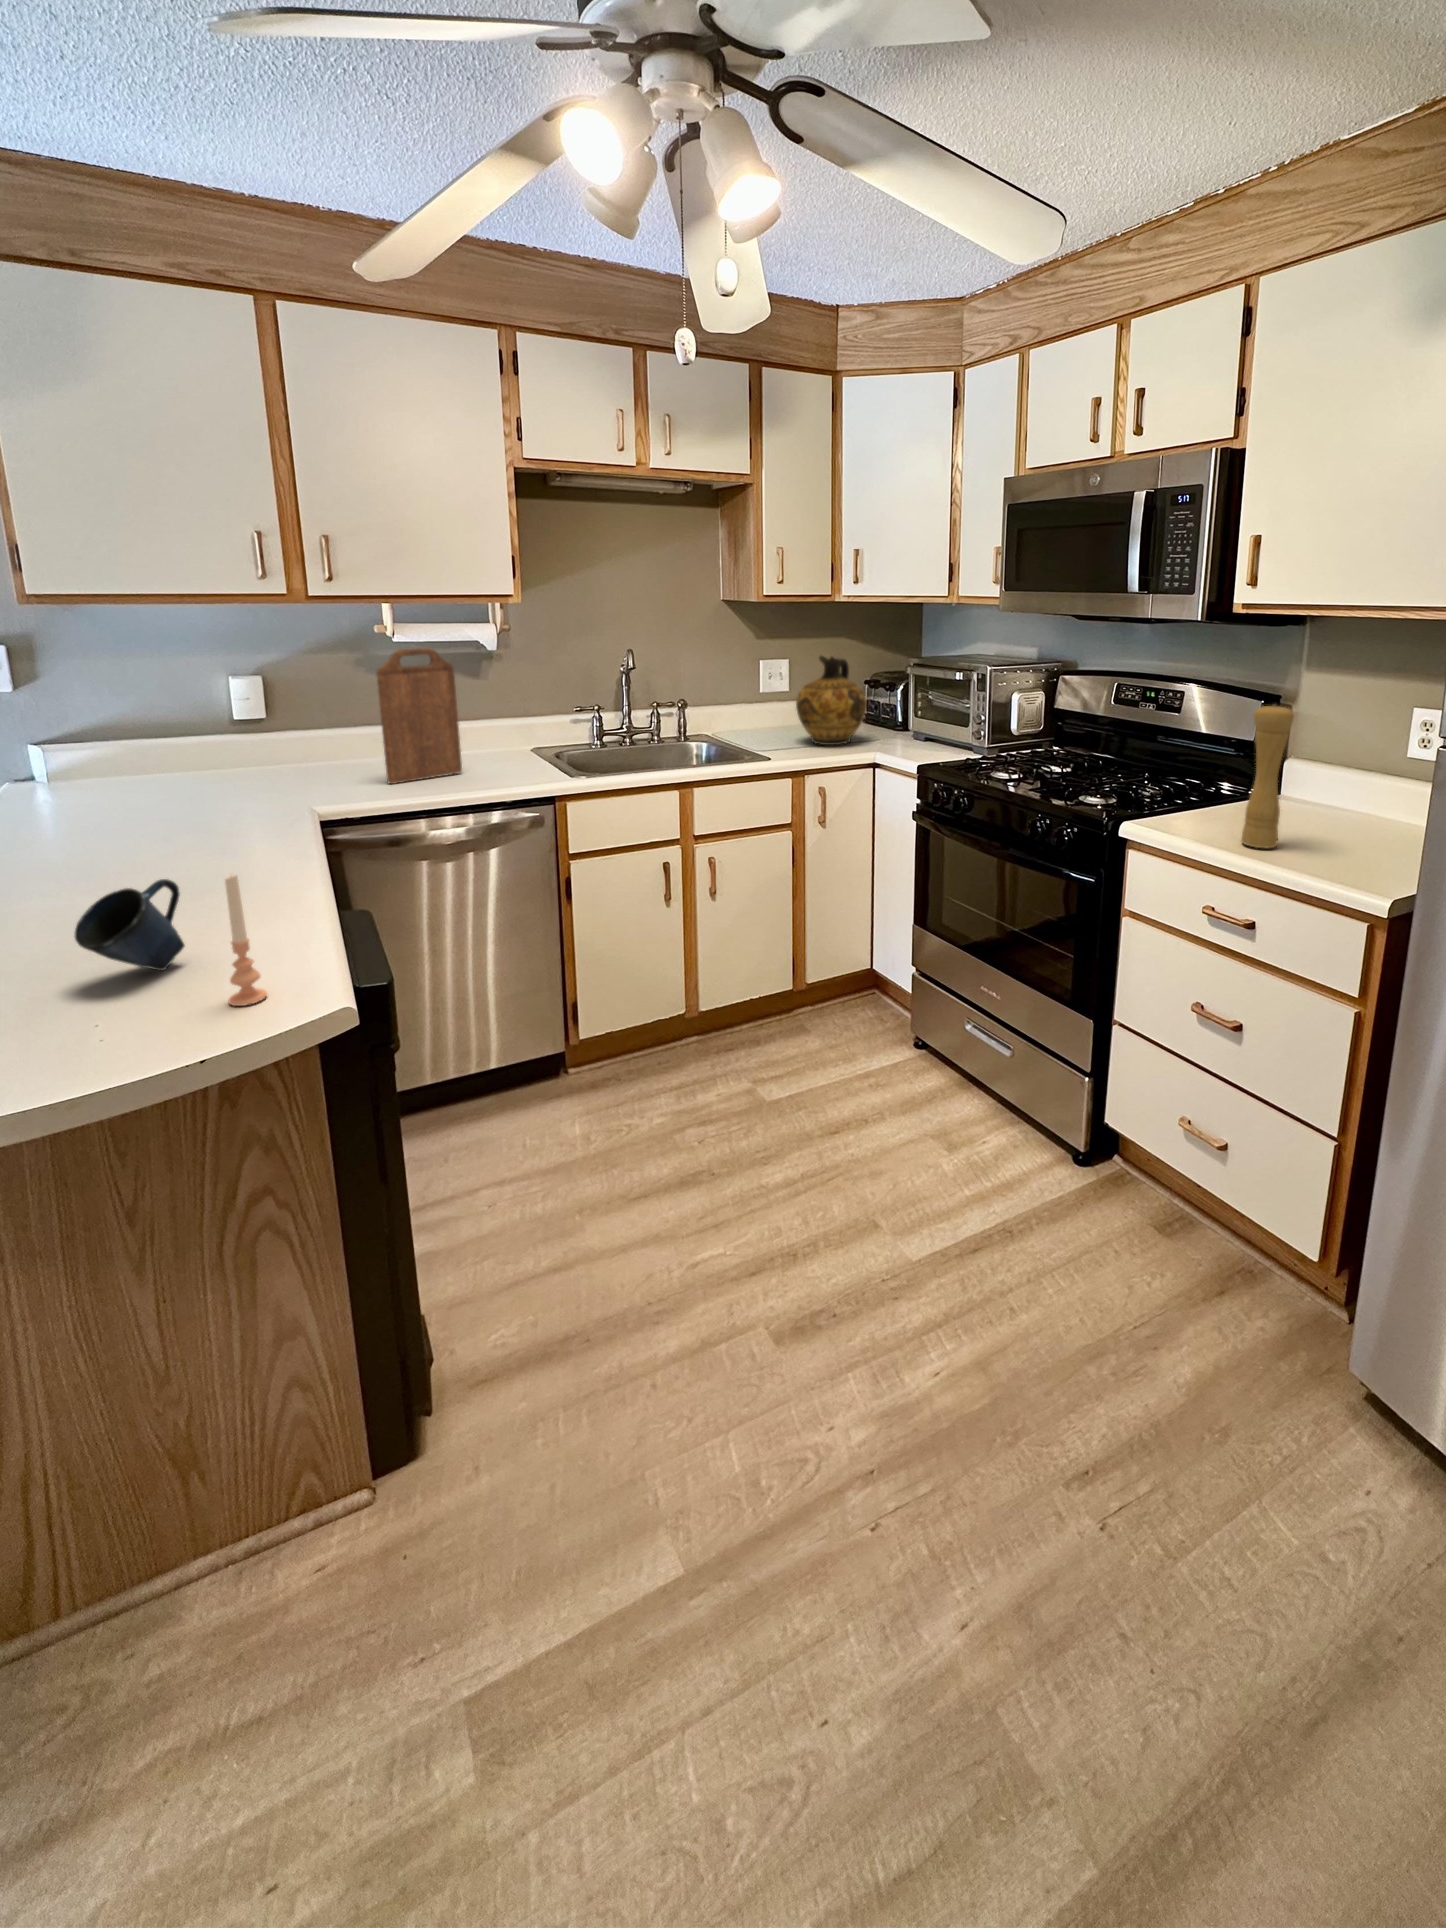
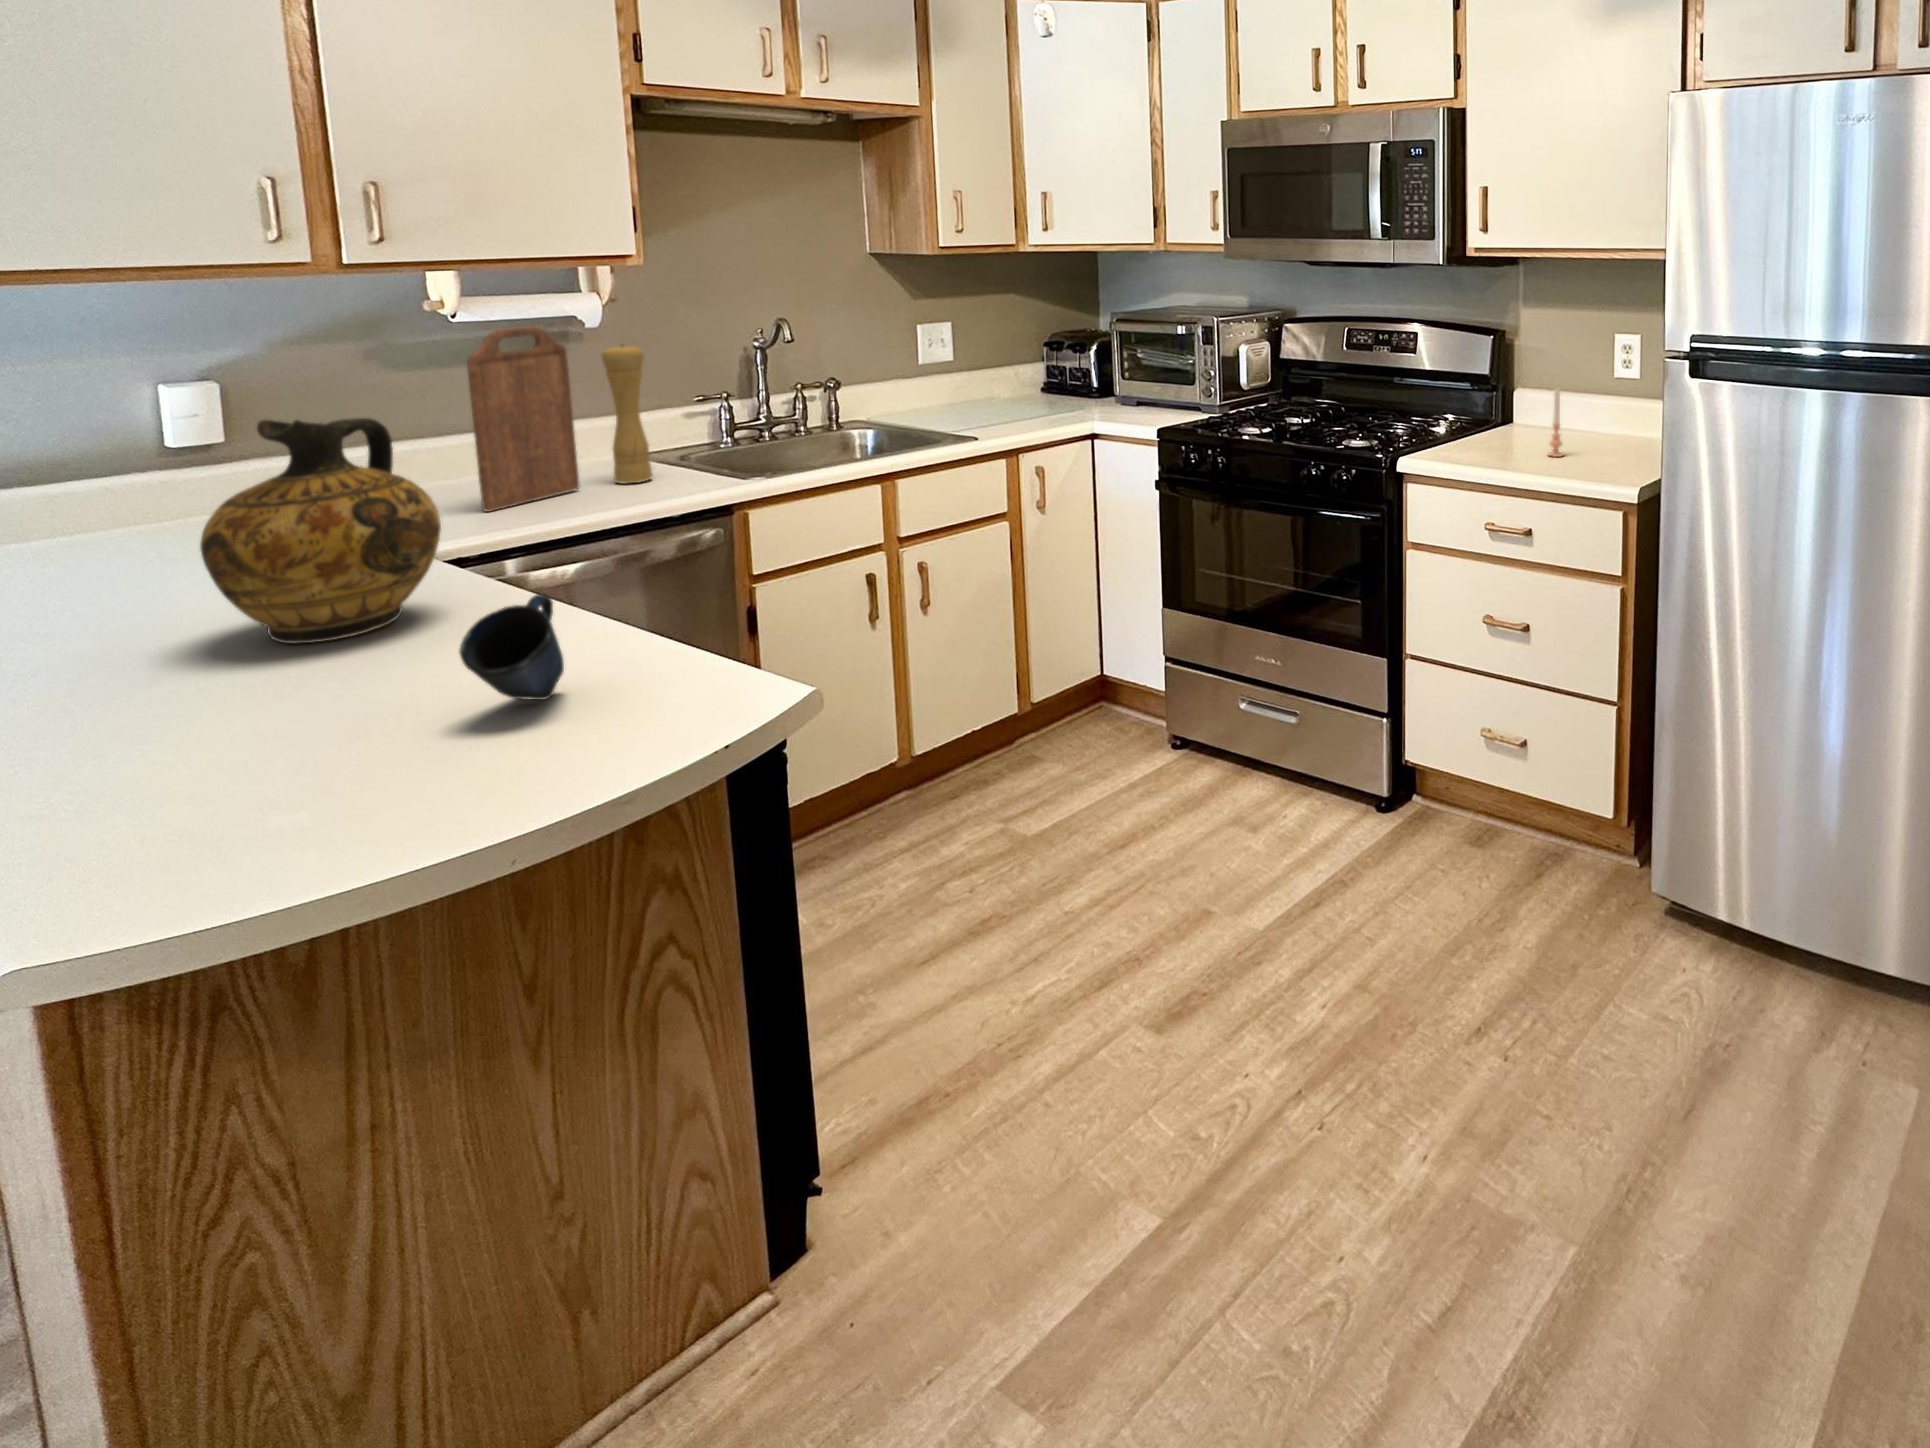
ceramic jug: present [796,656,867,745] -> present [200,418,441,644]
pepper mill: present [1242,704,1294,848] -> present [602,344,652,483]
candle: present [225,875,267,1006] -> present [1548,388,1563,457]

